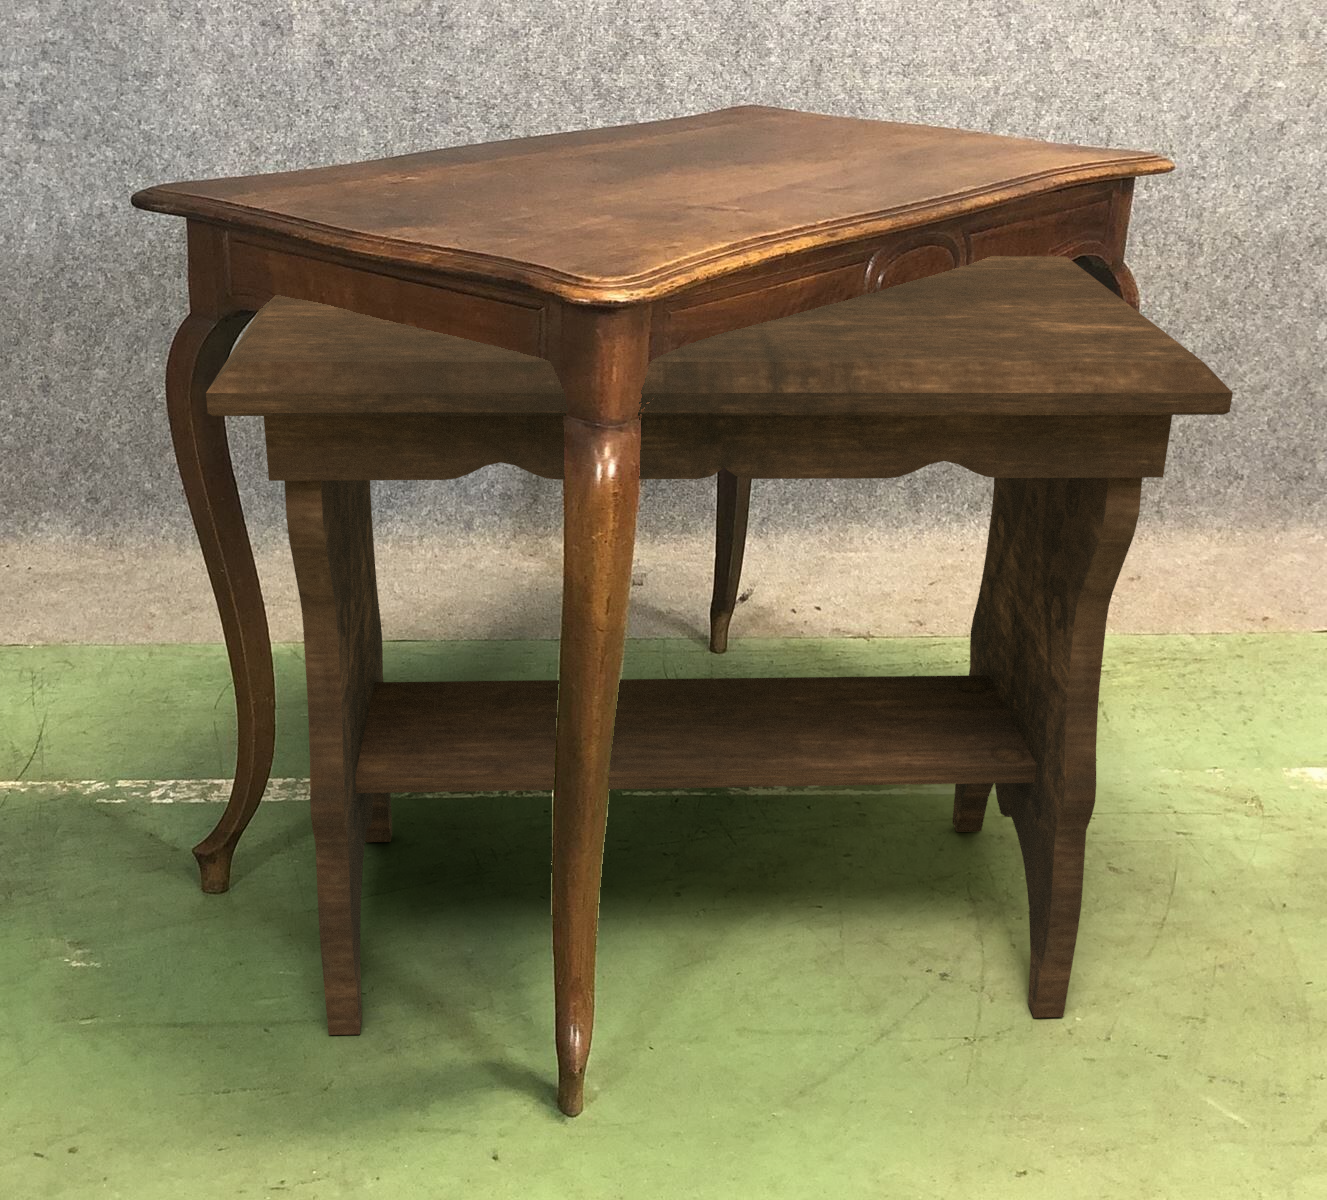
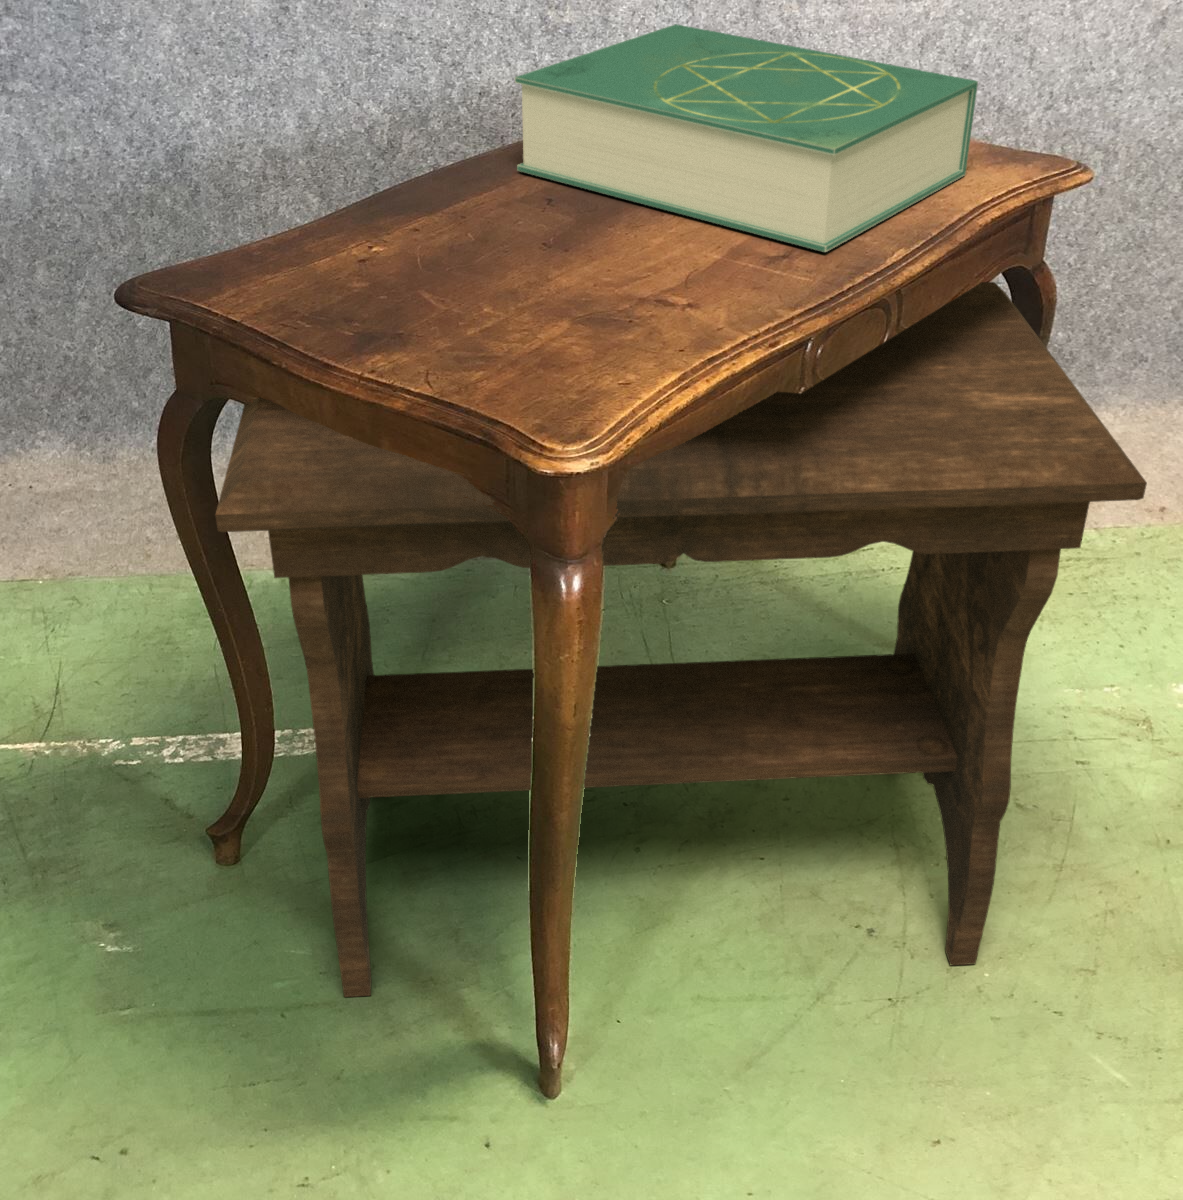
book: none [559,27,1044,194] -> present [515,24,978,252]

